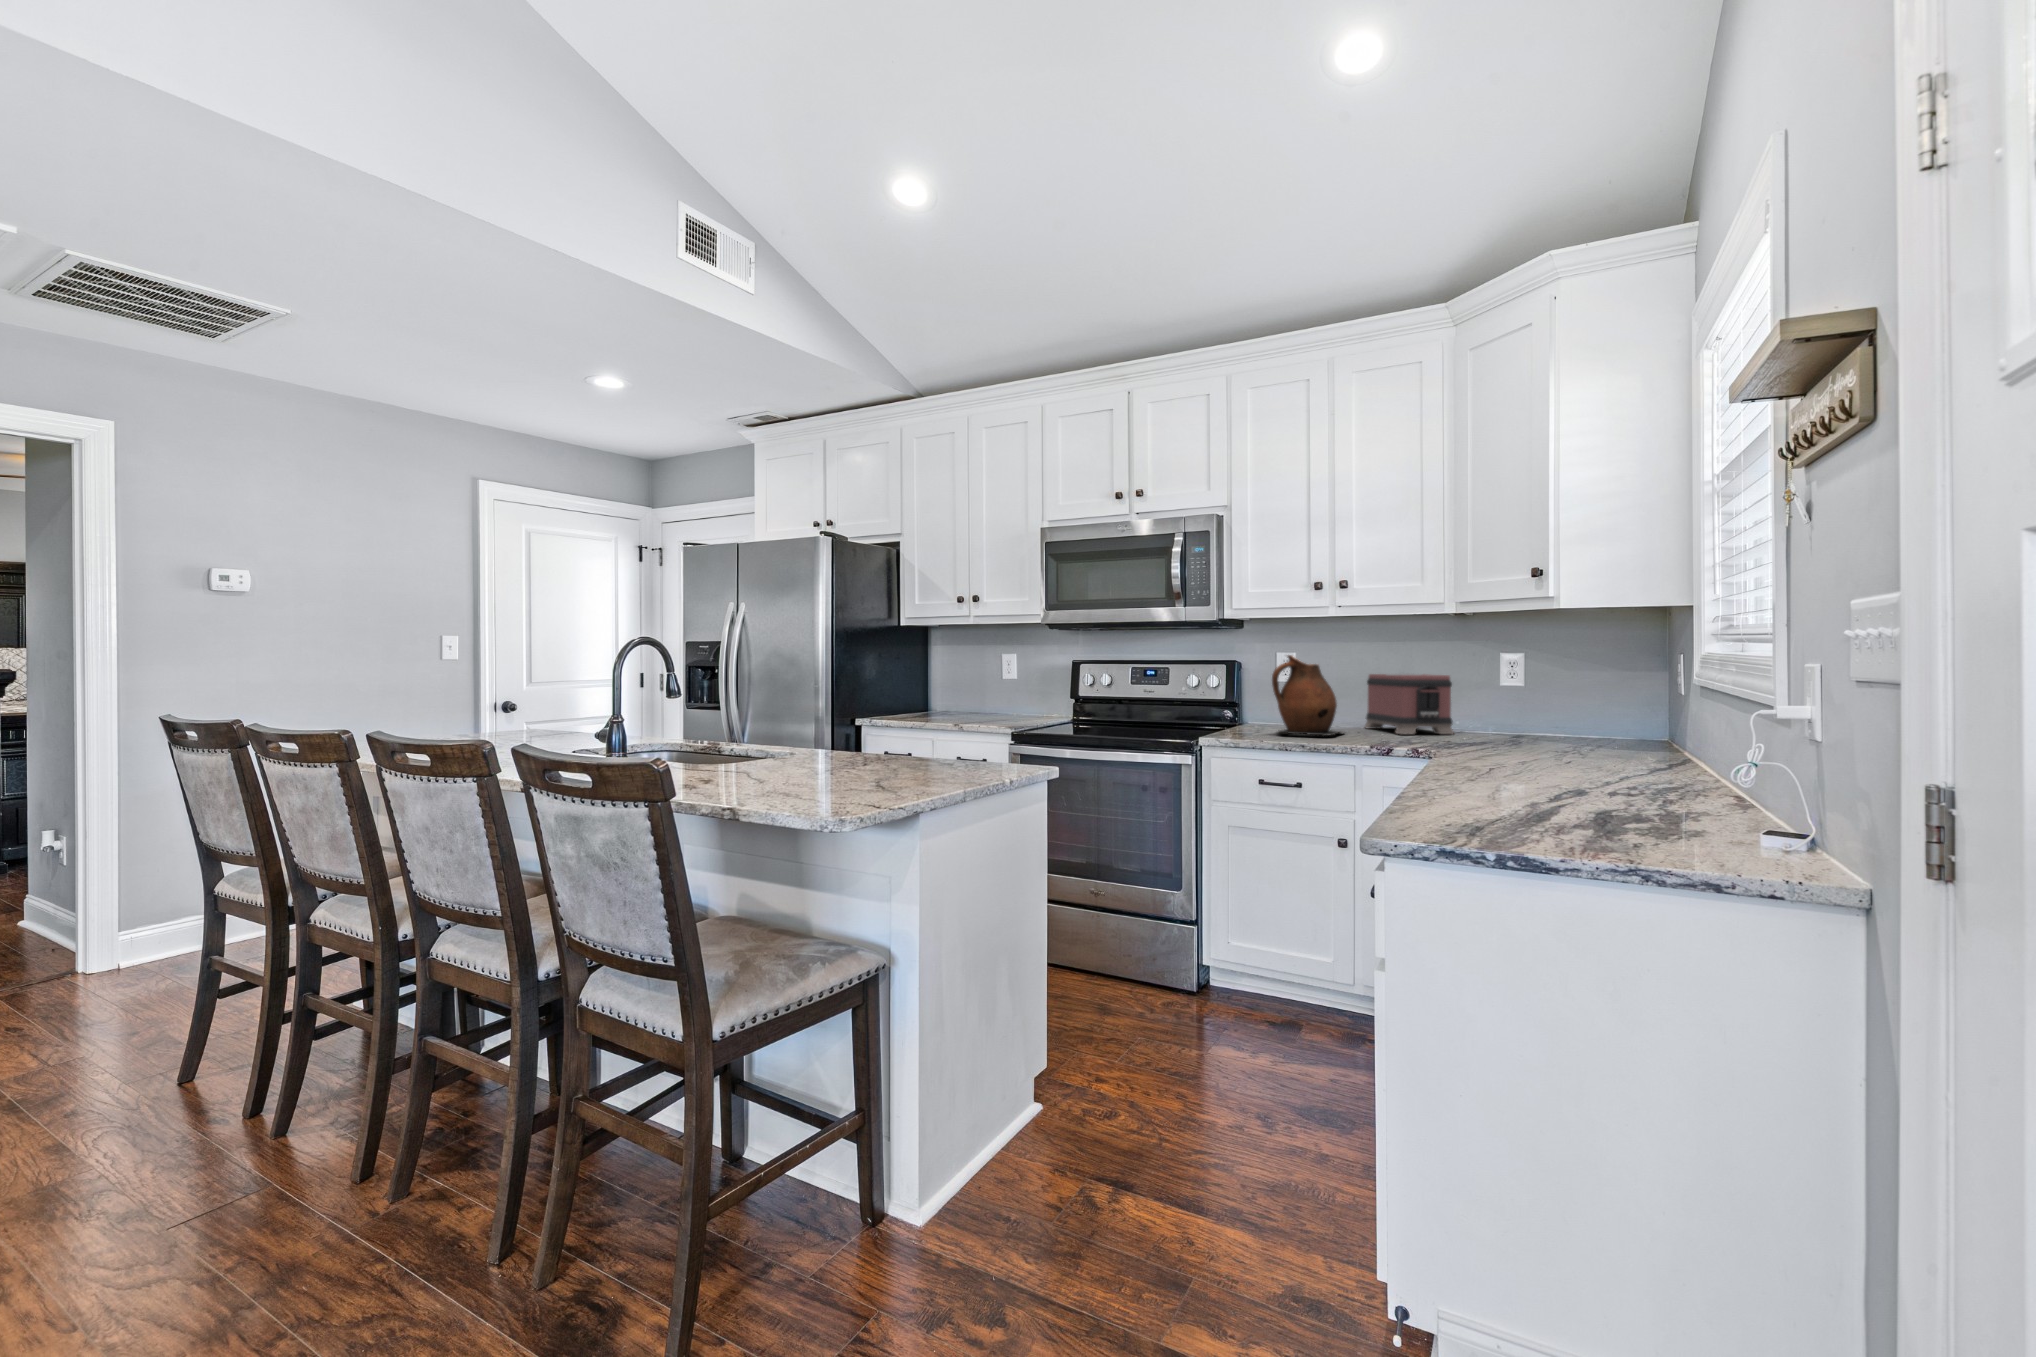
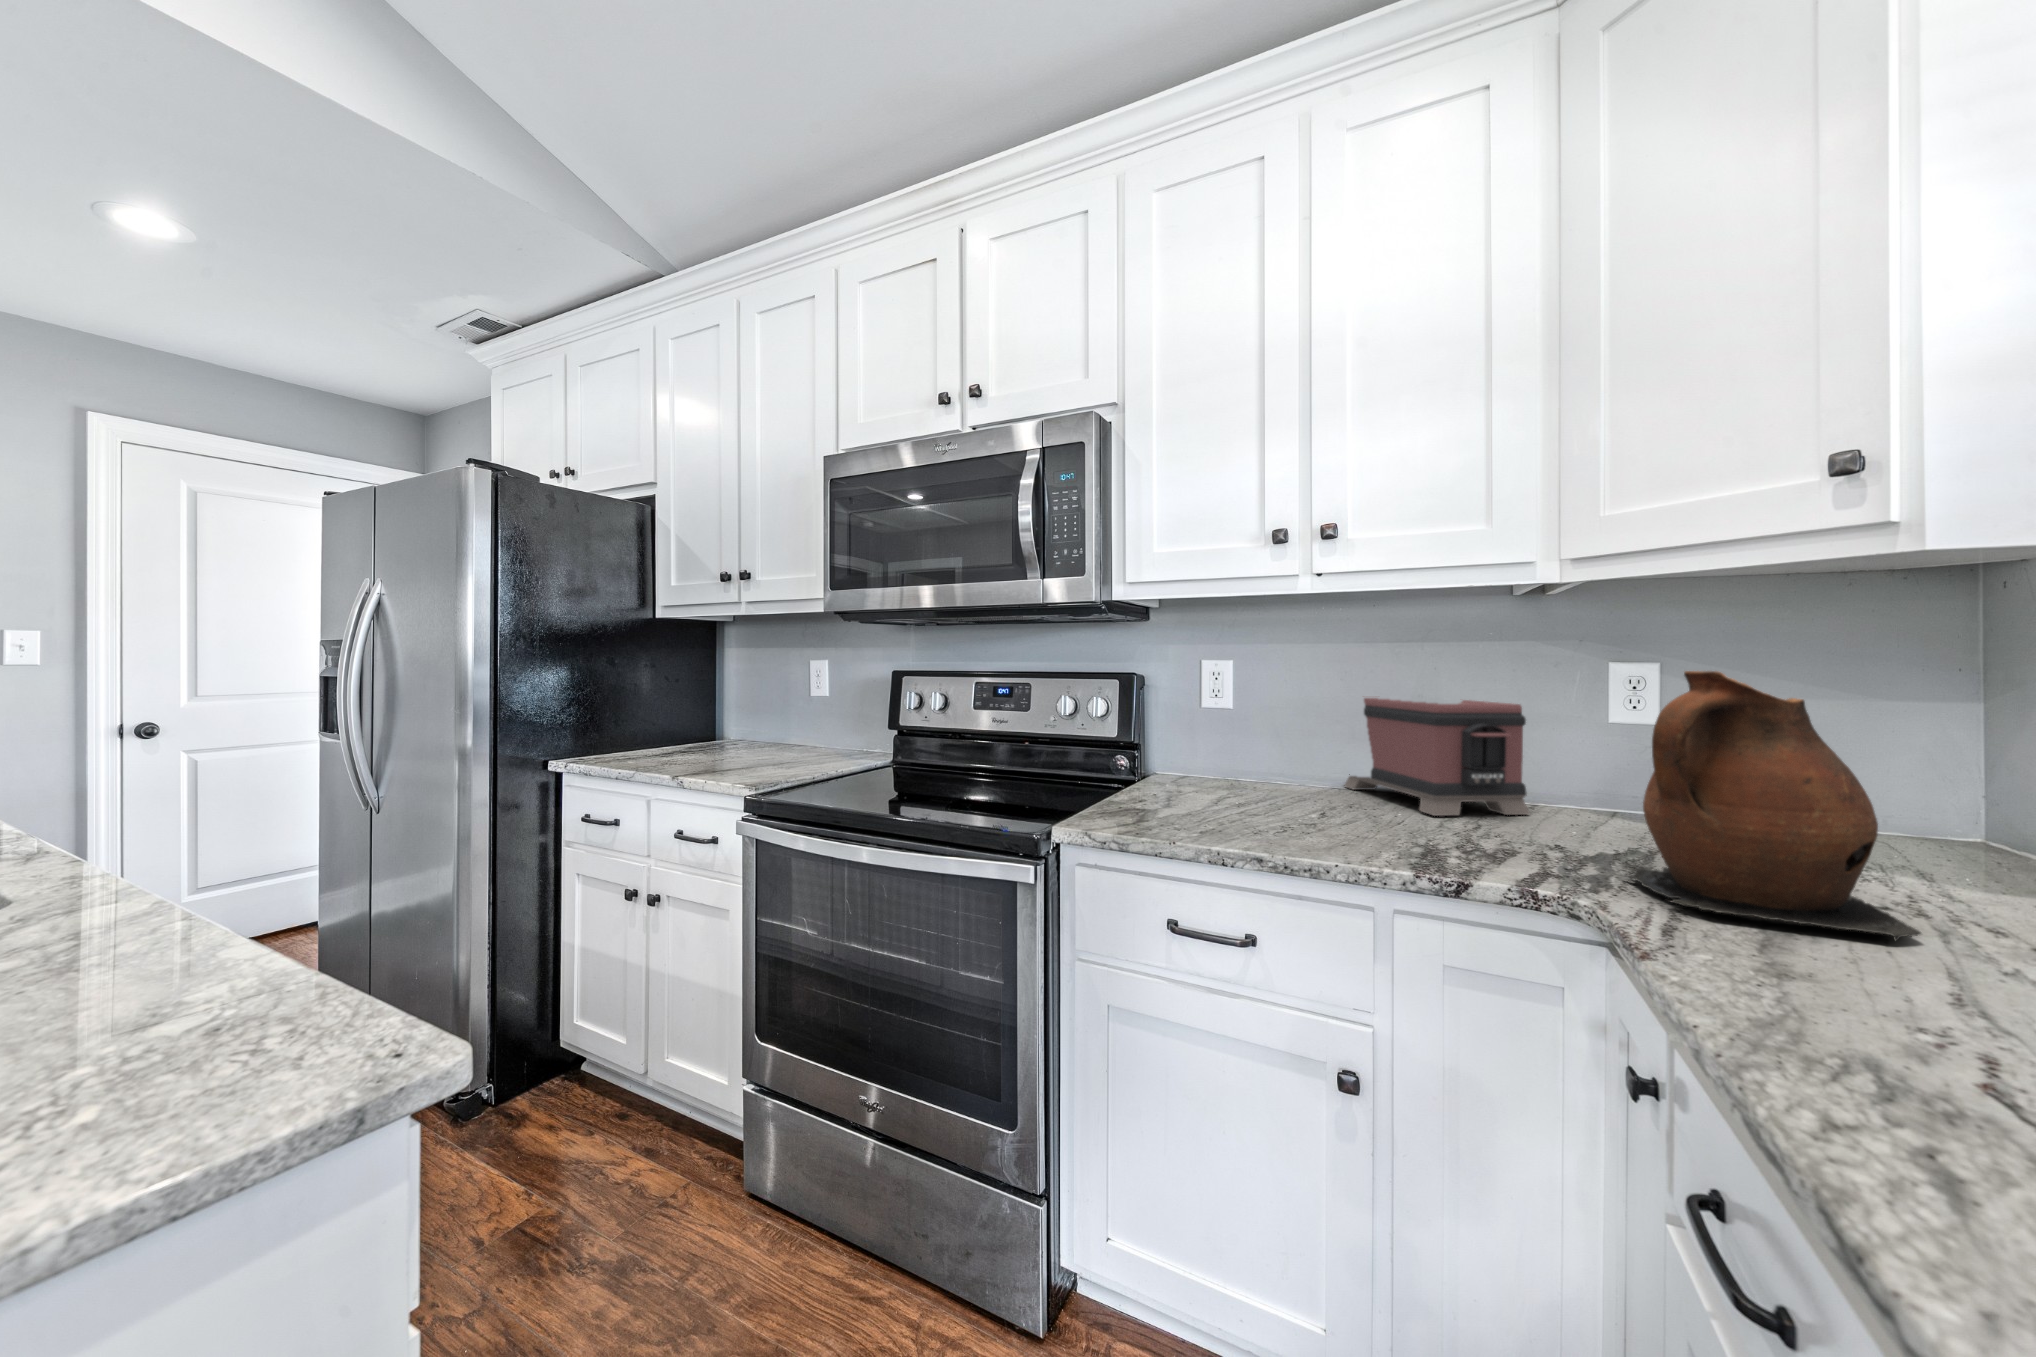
ceramic pitcher: present [1272,655,1341,736] -> present [1631,671,1921,941]

